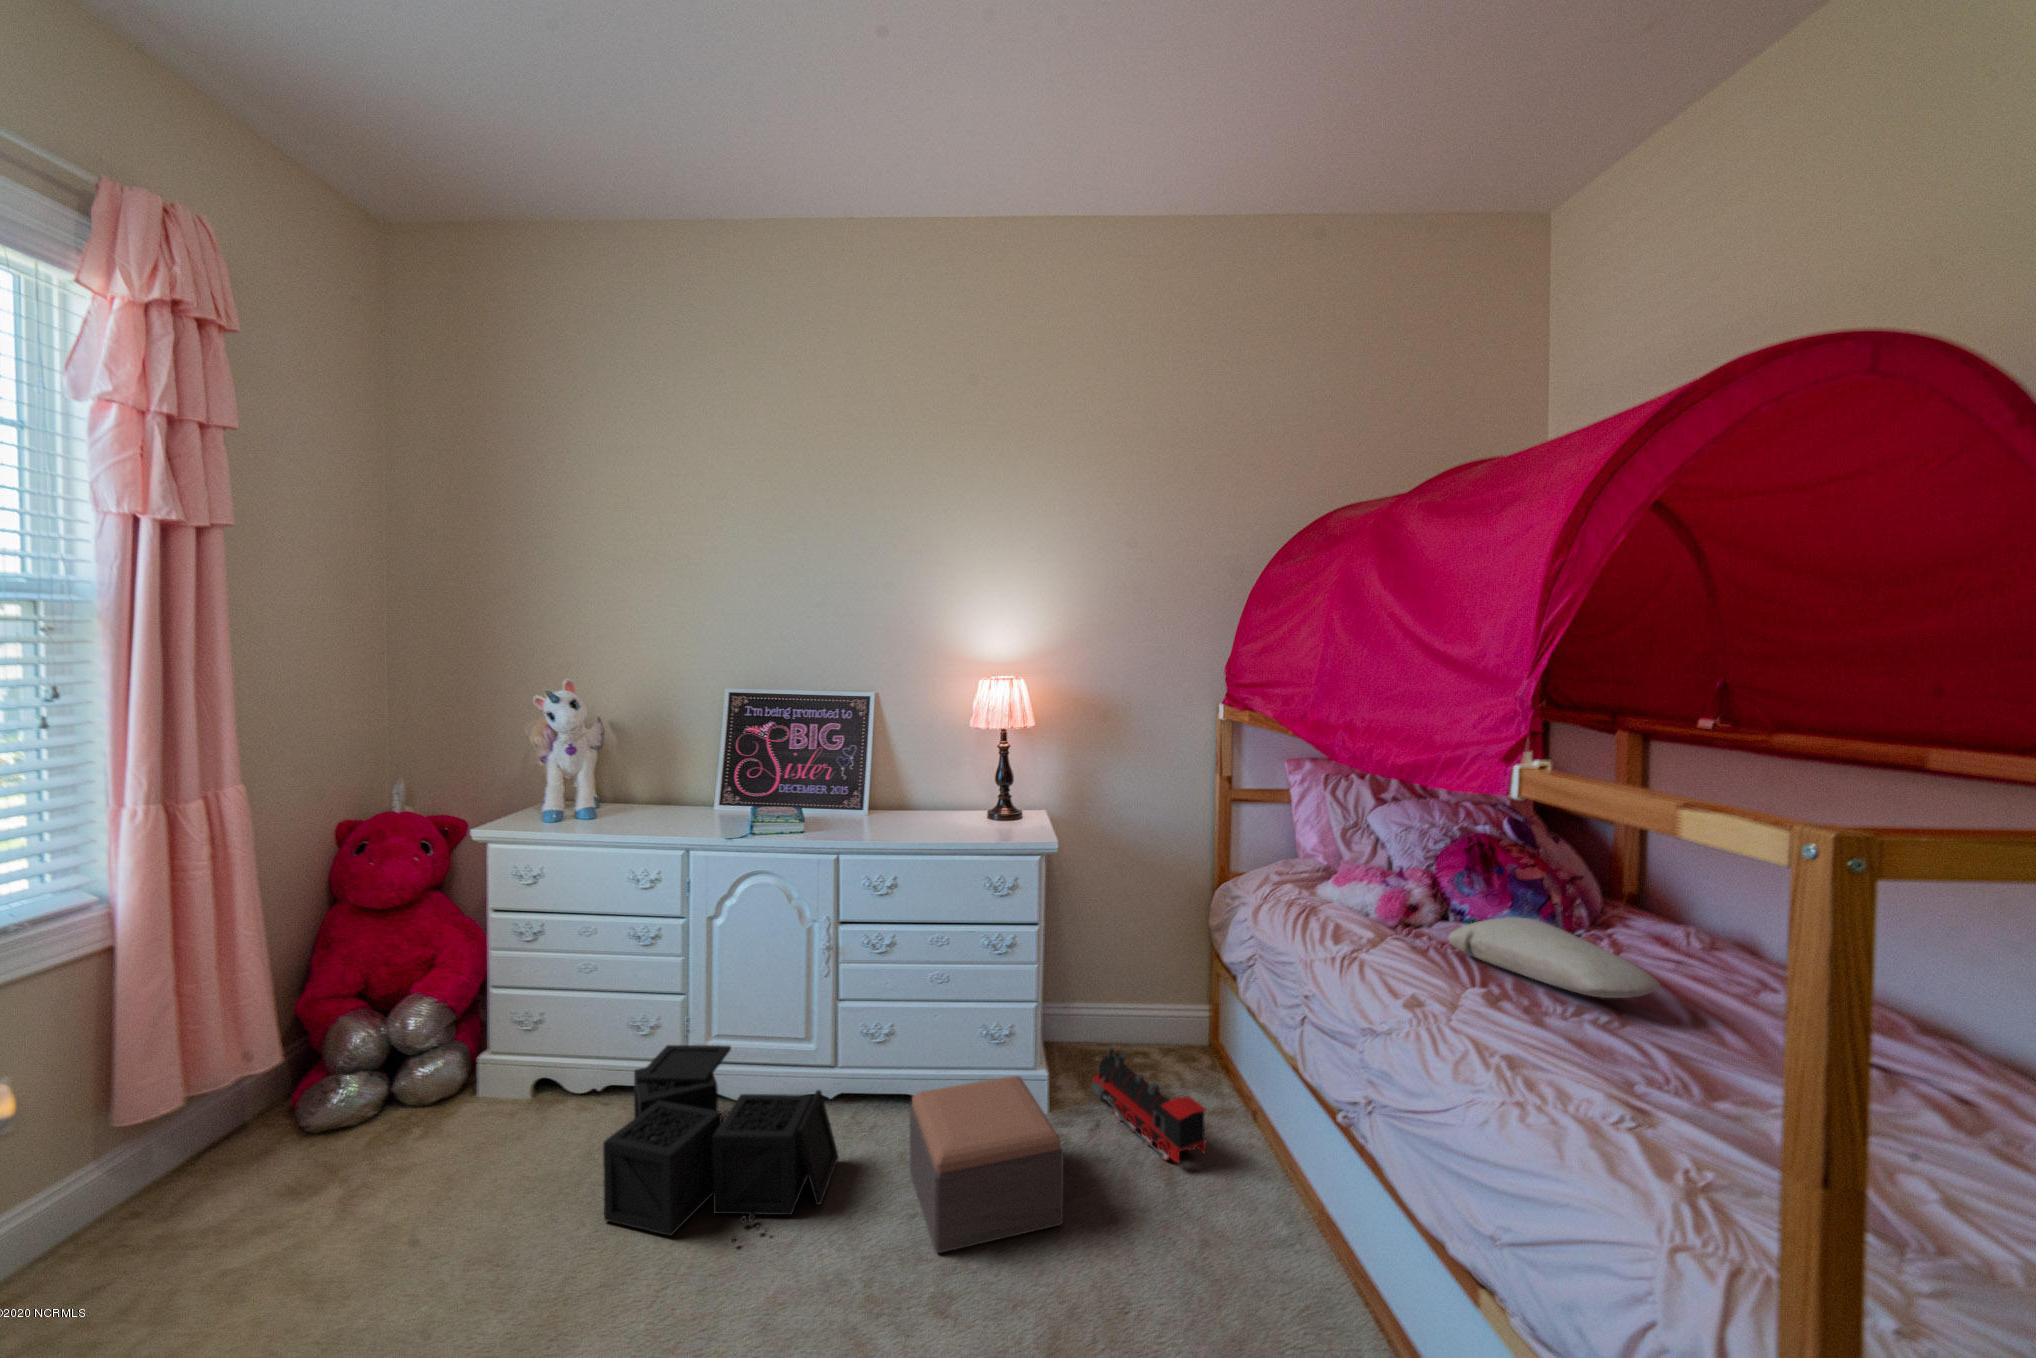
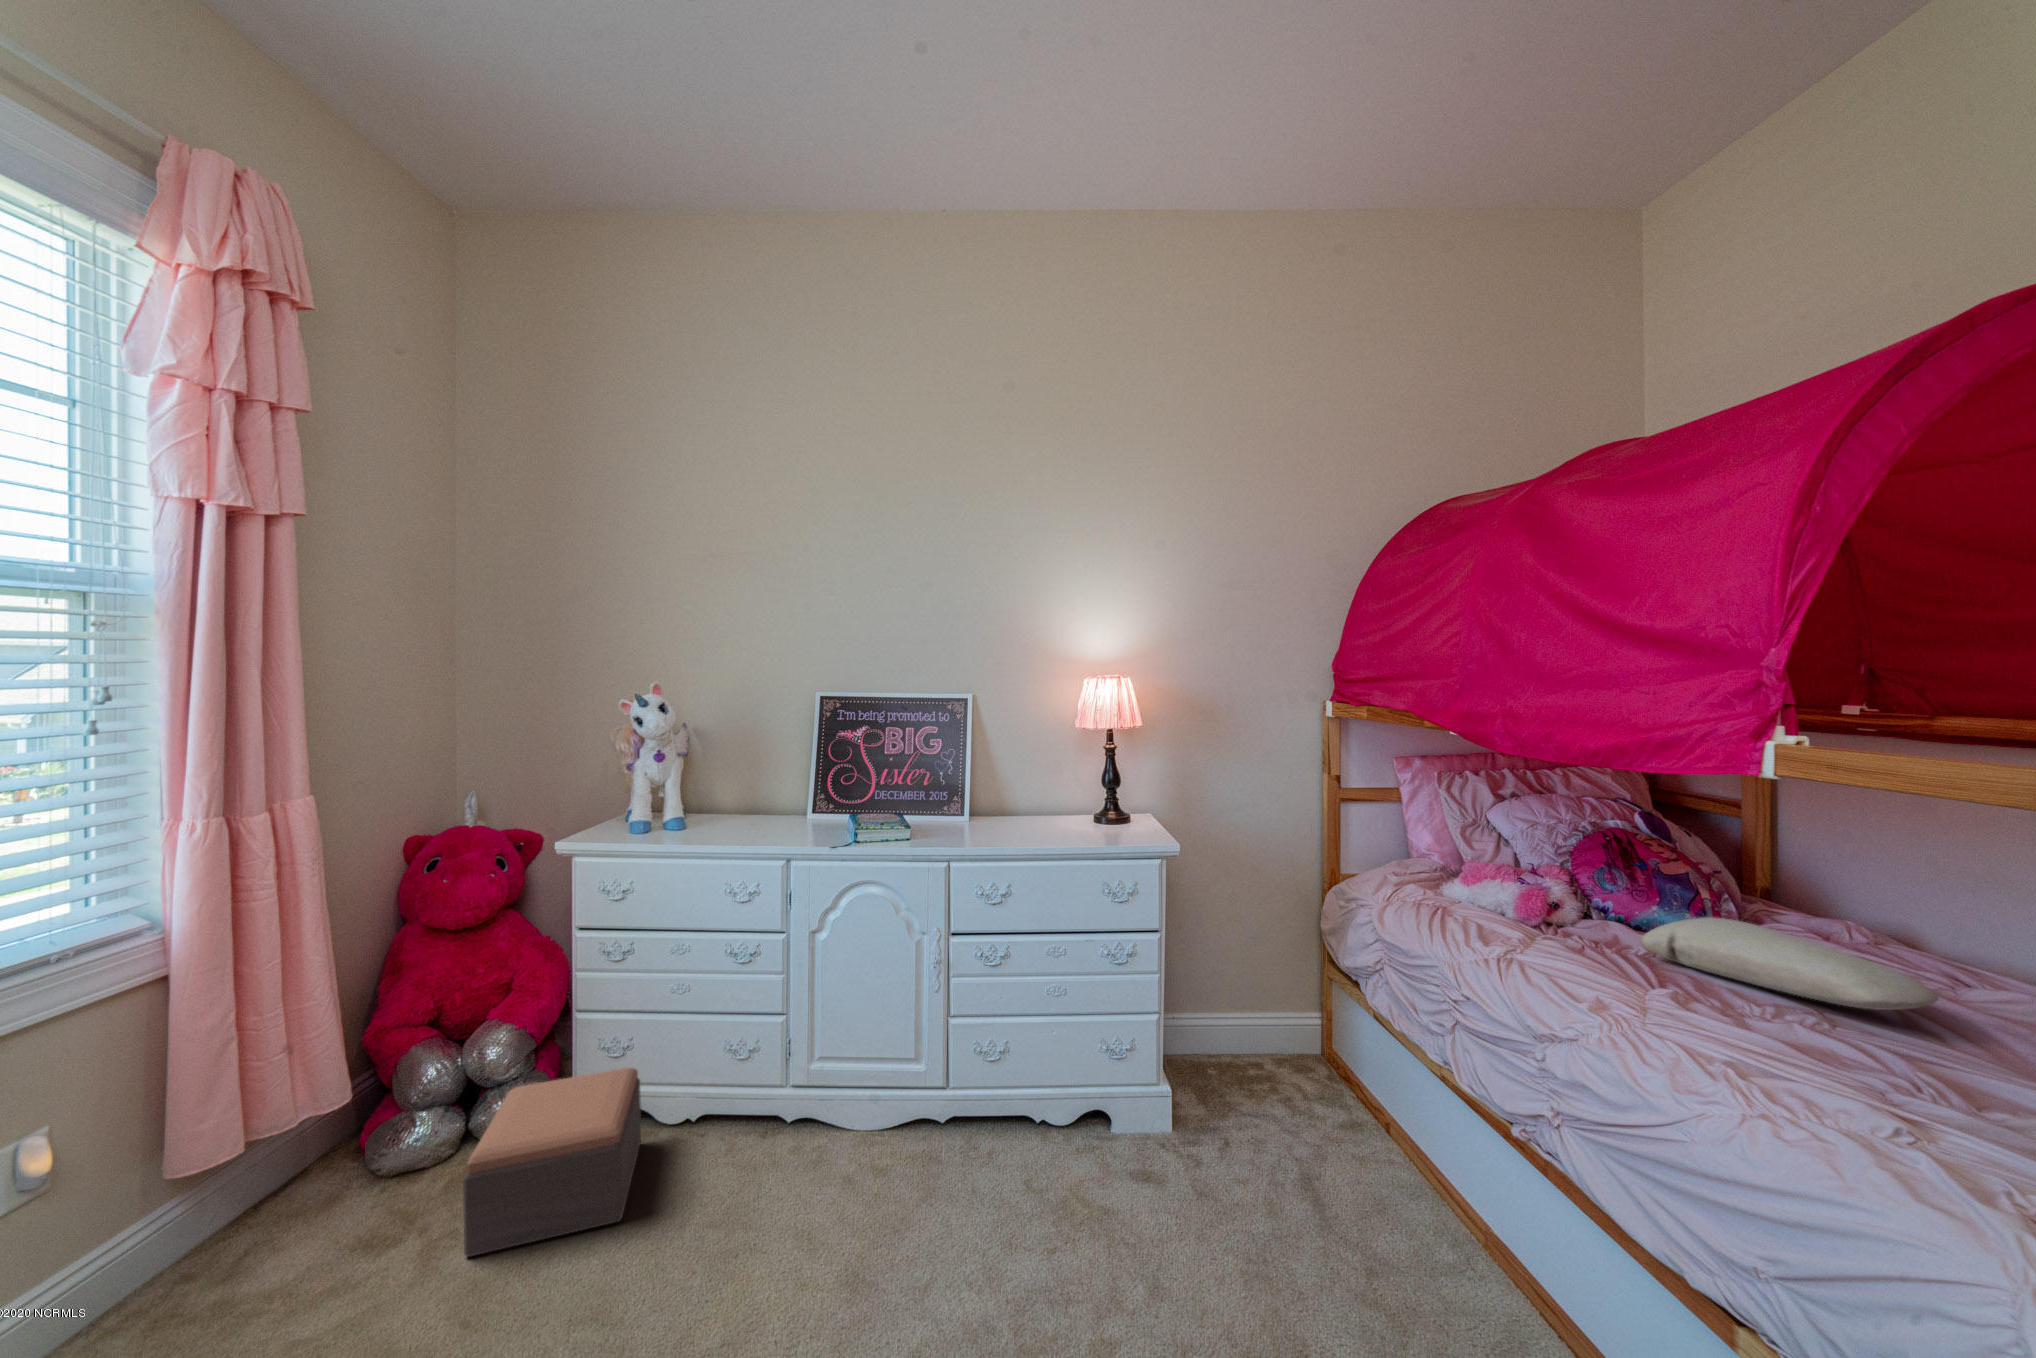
storage bin: present [603,1045,839,1242] -> none [724,1069,968,1305]
toy train: present [1091,1047,1206,1163] -> none [1210,1057,1360,1189]
footstool: present [910,1076,1063,1253] -> present [463,1068,641,1257]

